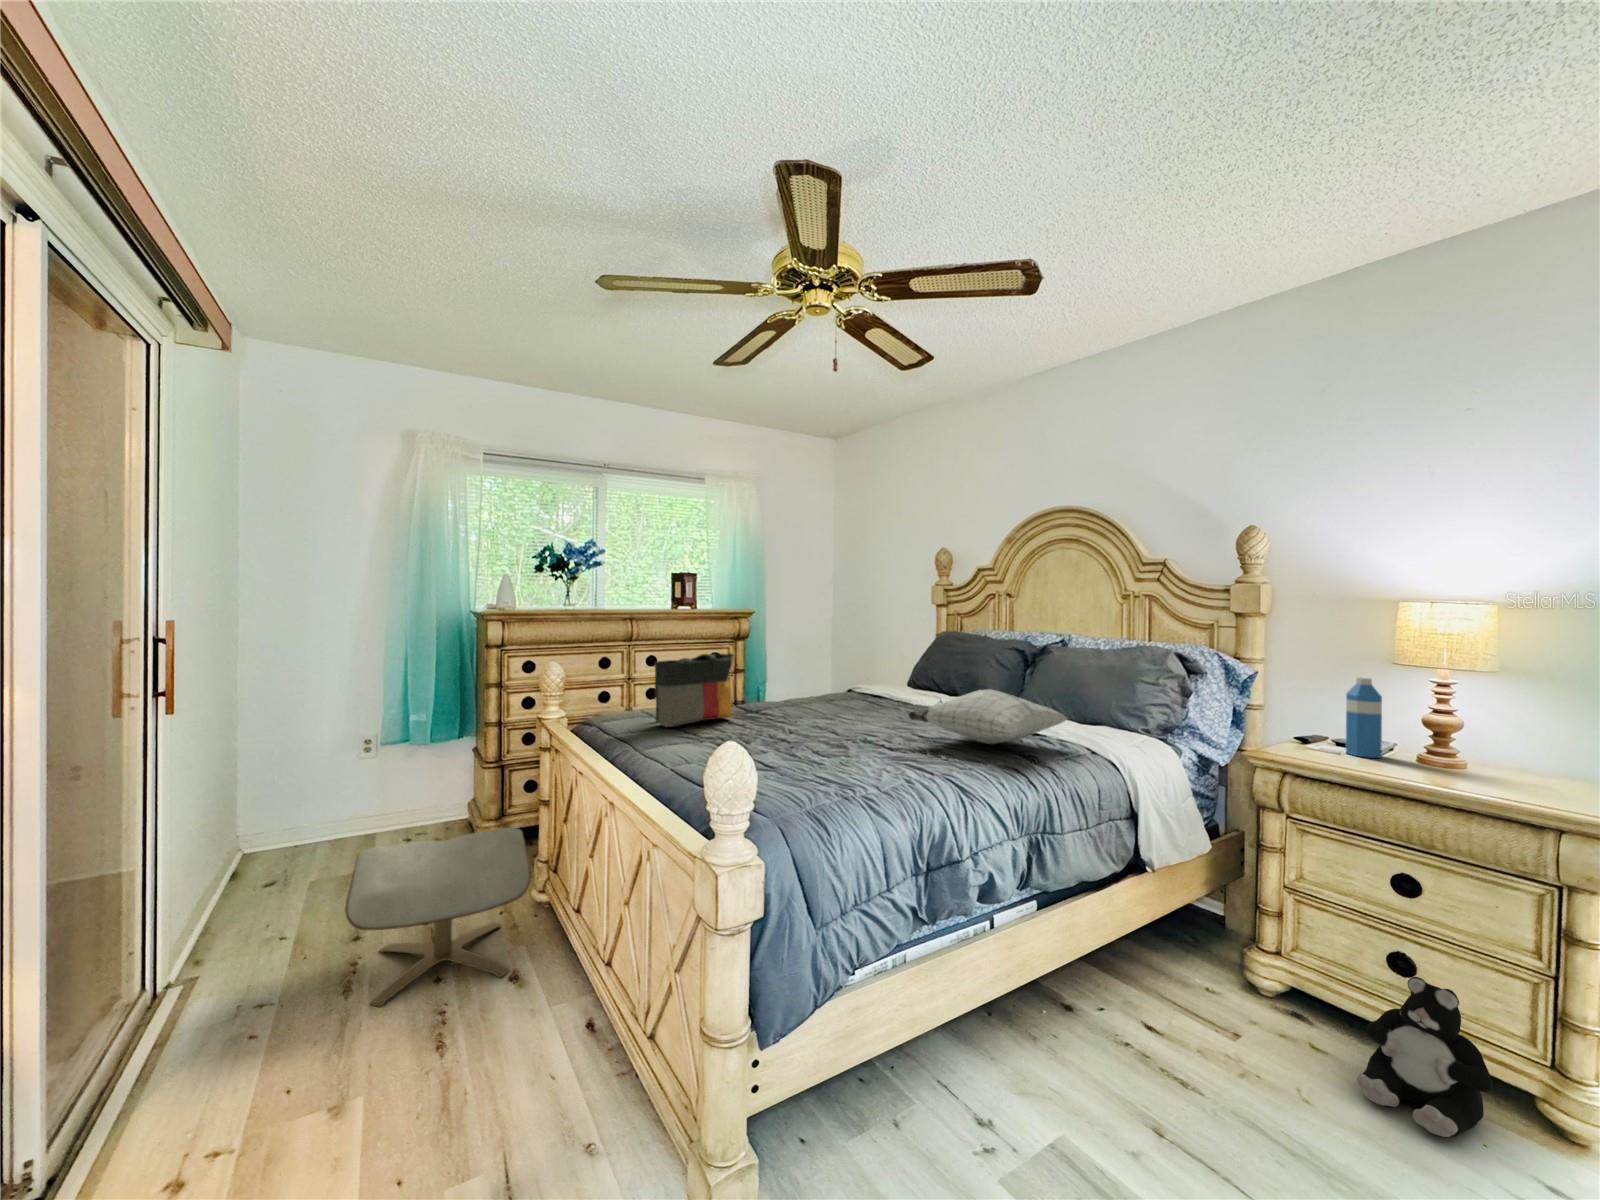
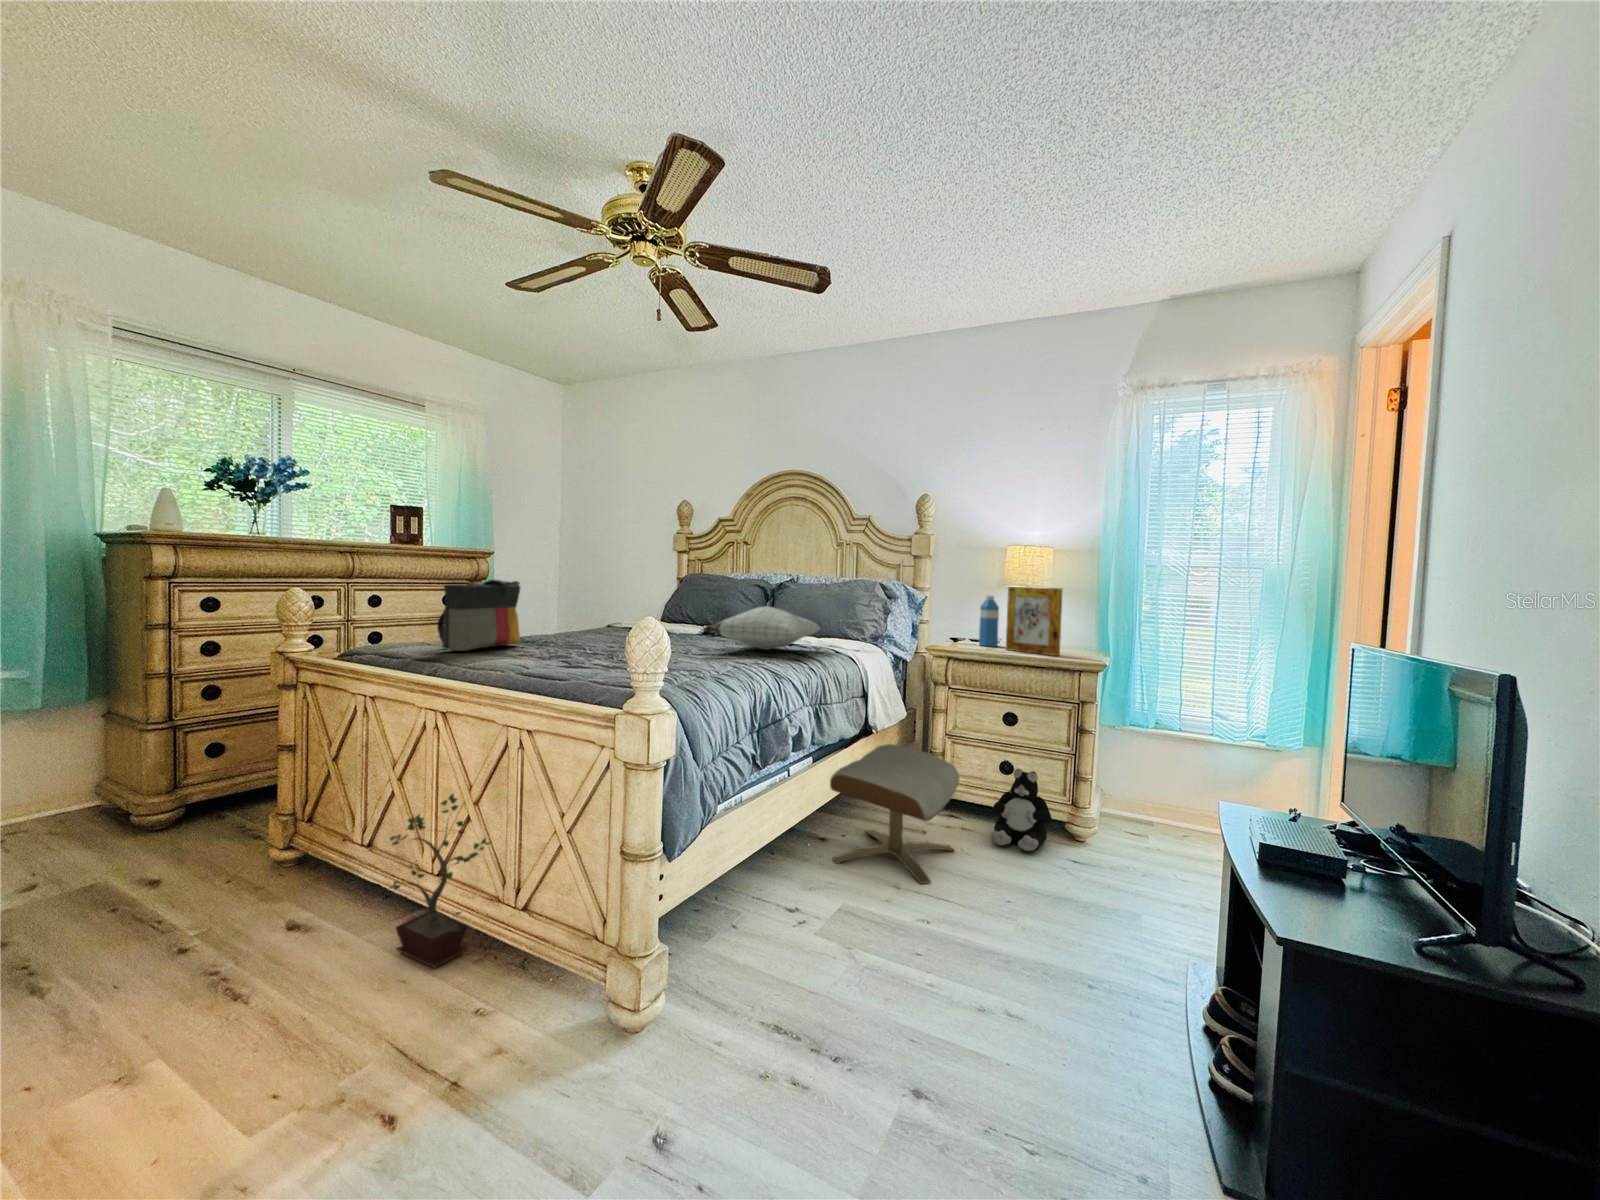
picture frame: none [1393,669,1508,795] -> present [1006,587,1062,656]
ottoman: present [345,828,531,1007] -> present [830,744,959,884]
potted plant: none [554,892,621,1078] -> present [390,794,491,968]

